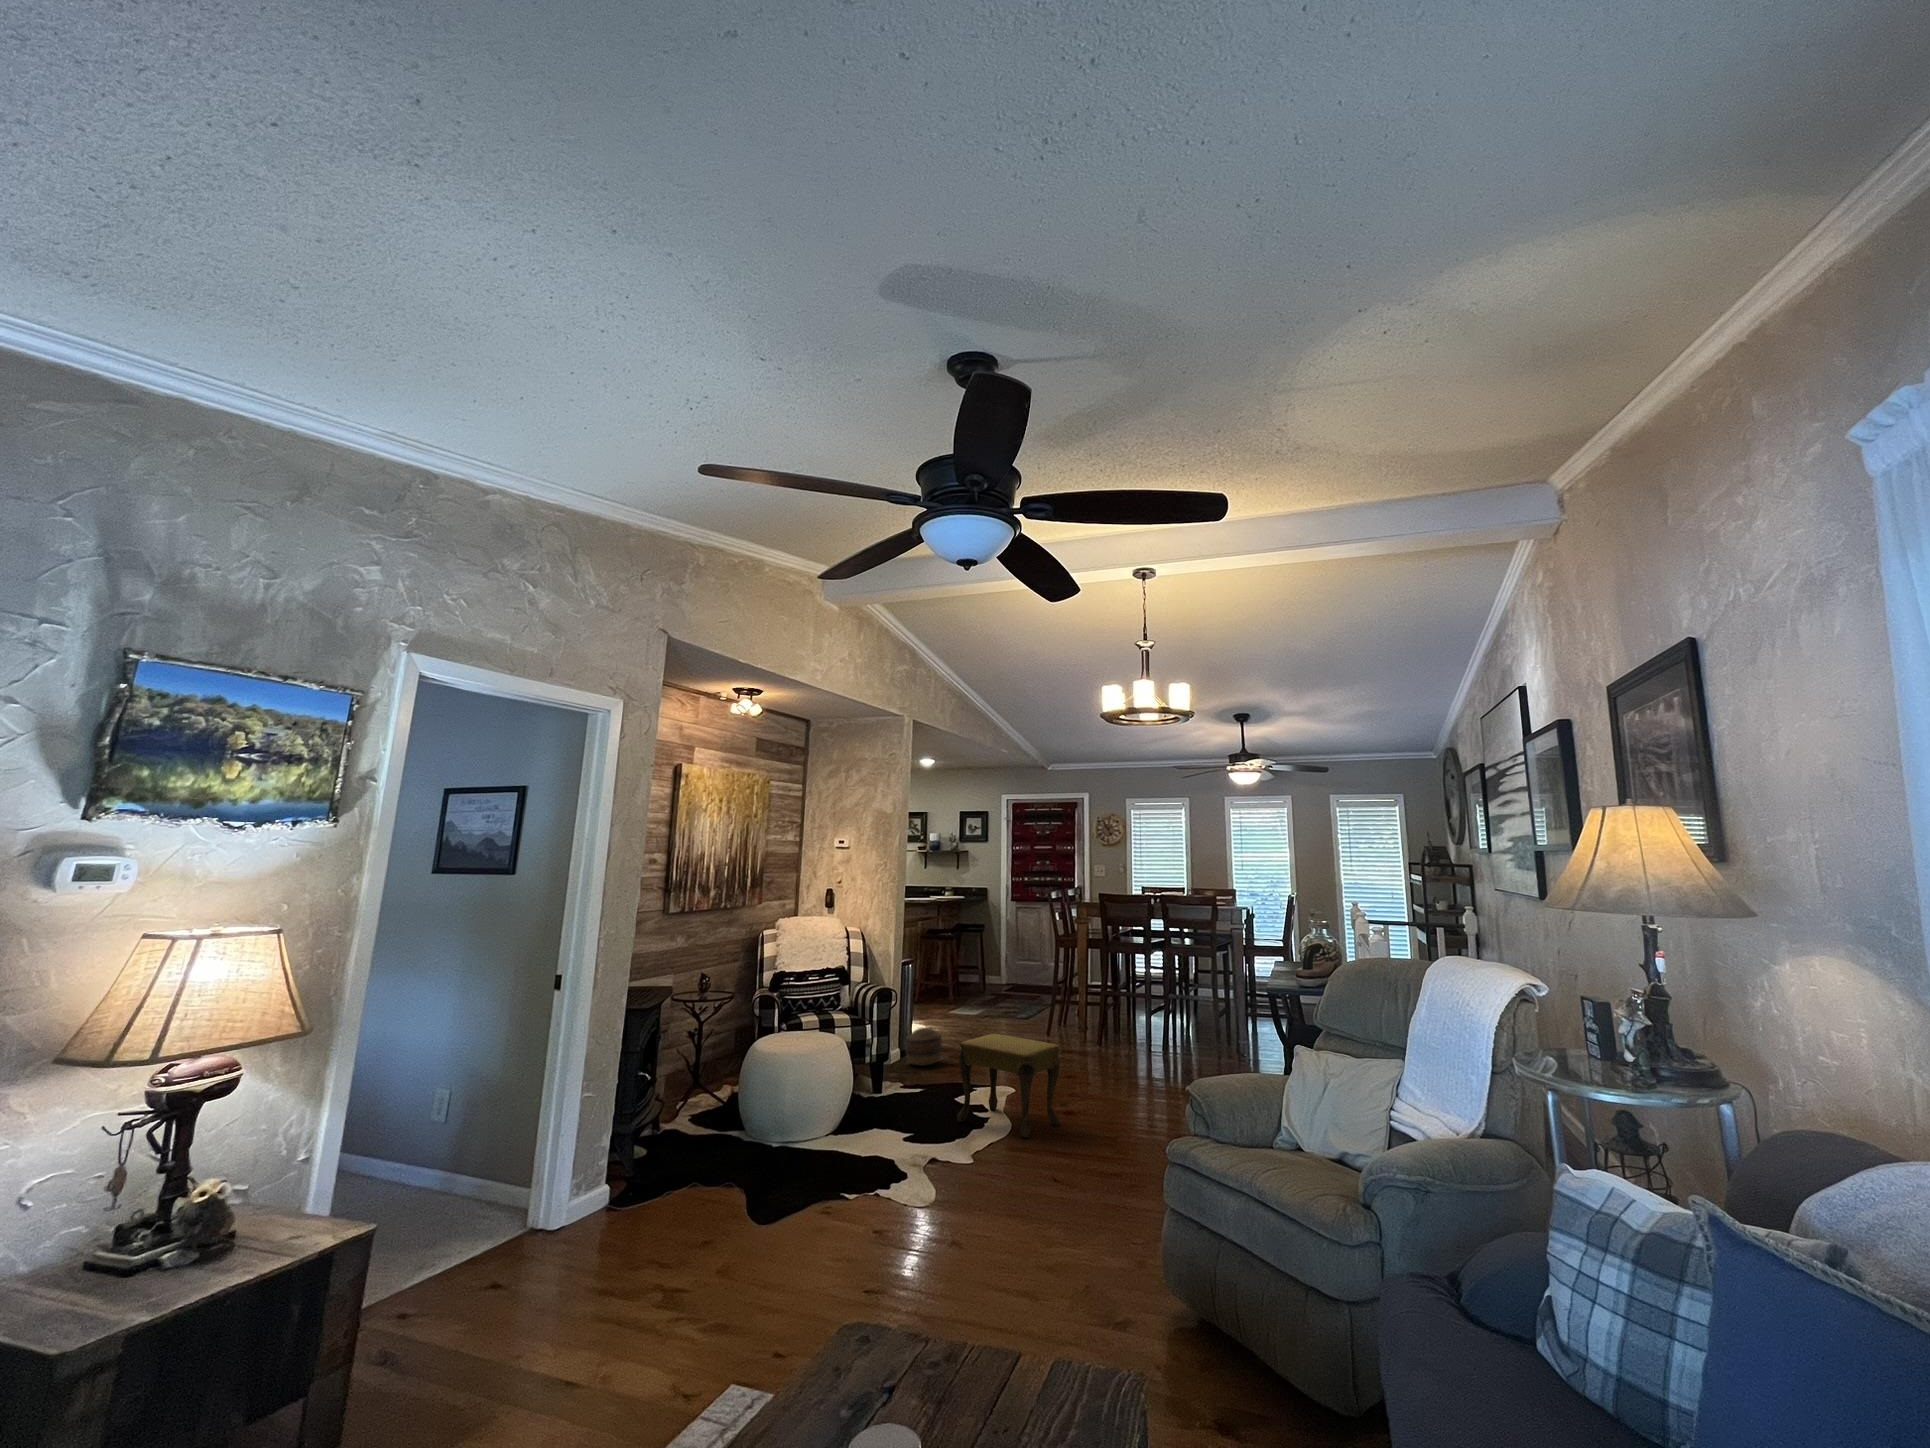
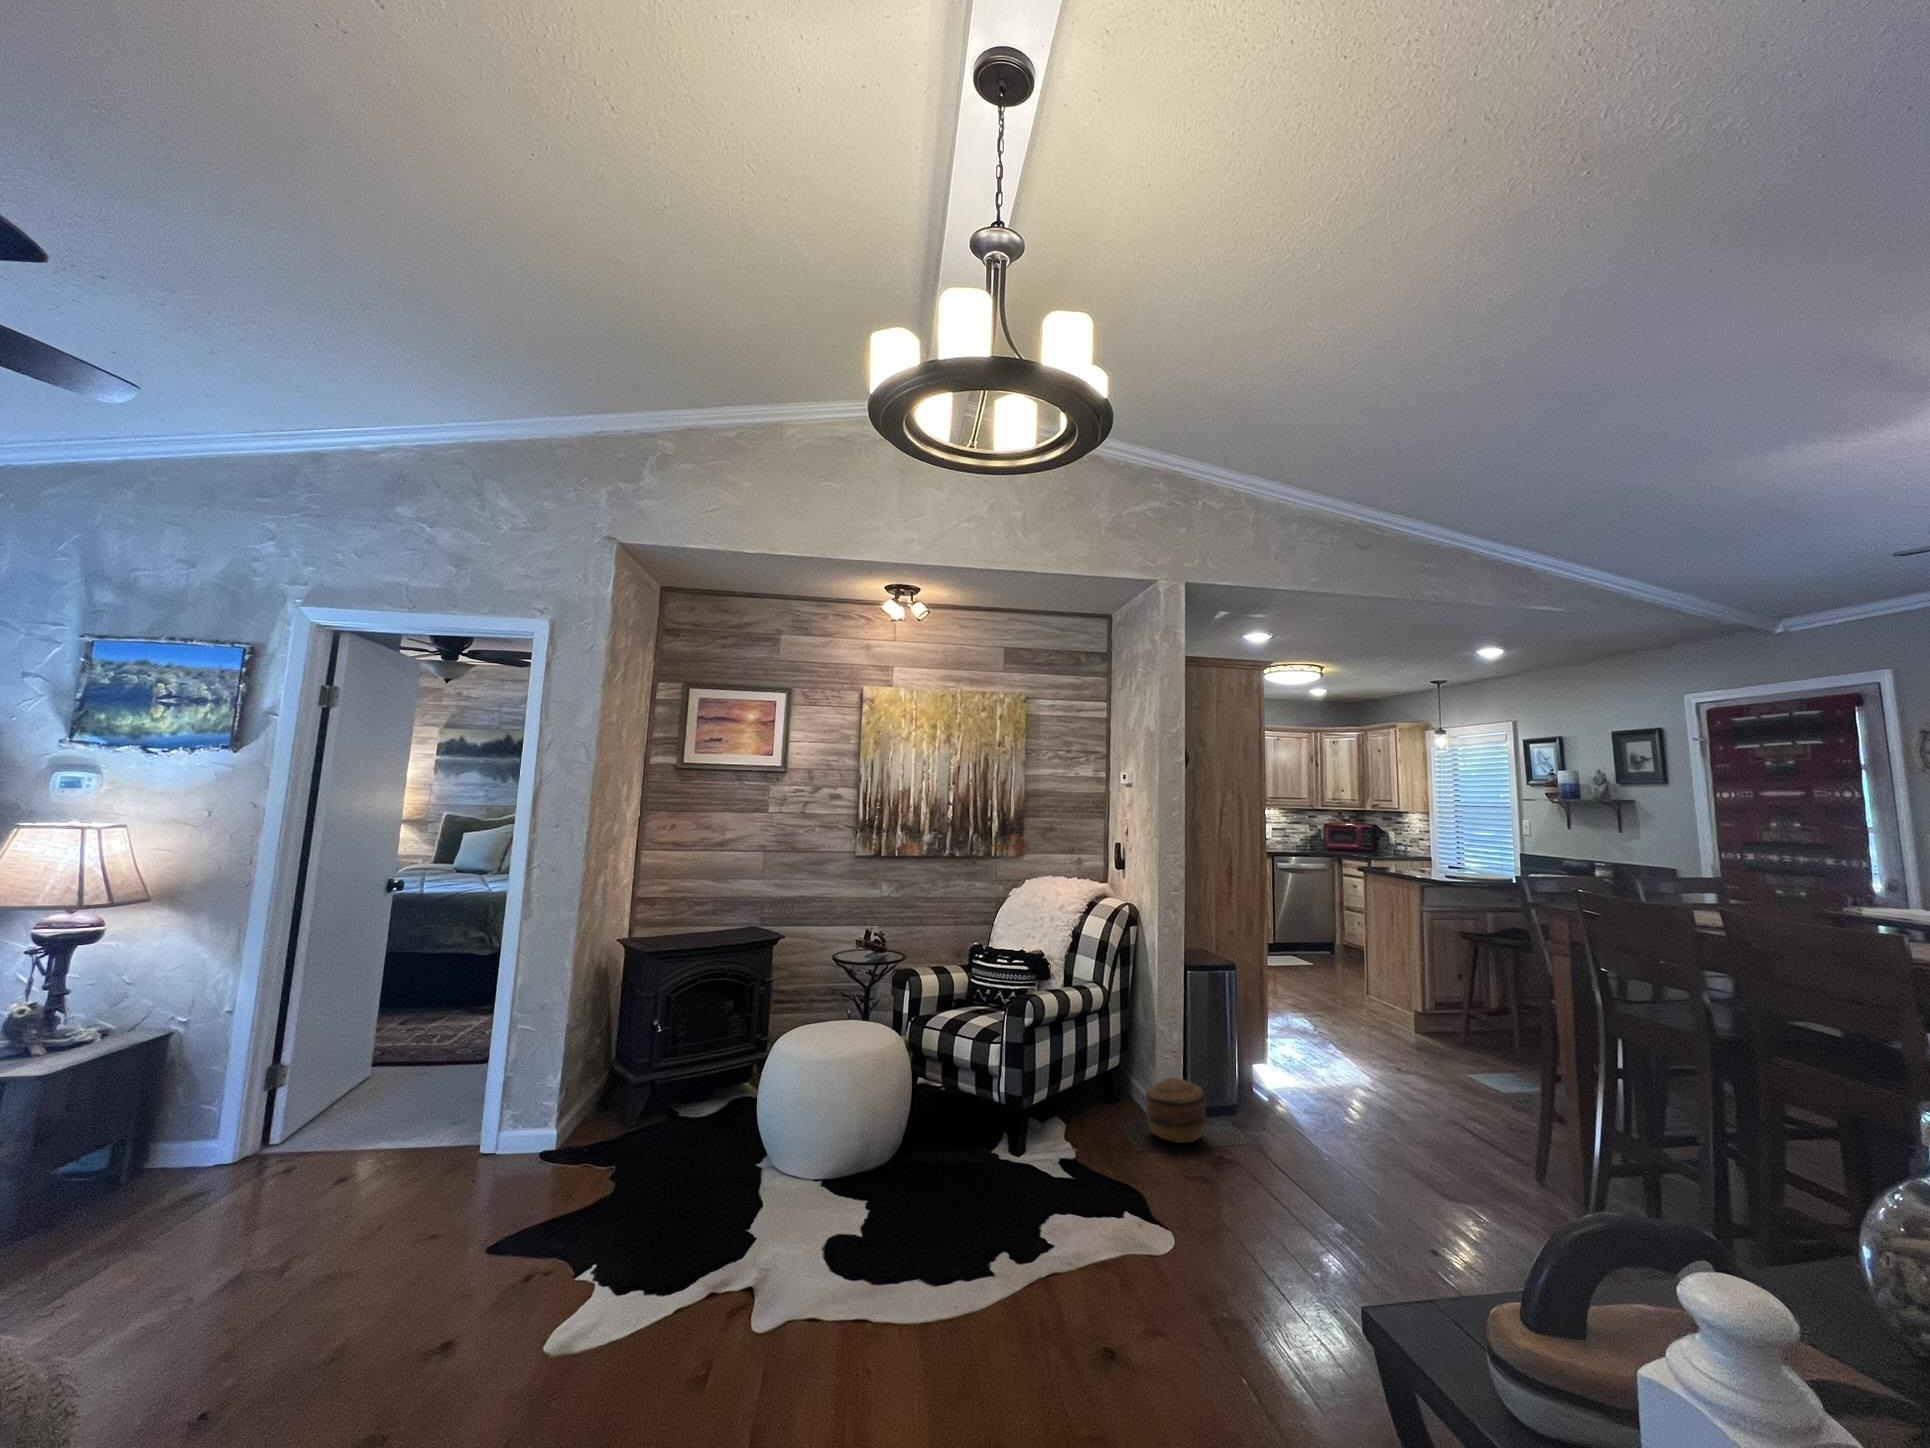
footstool: present [957,1034,1060,1138] -> none [893,1117,1034,1359]

